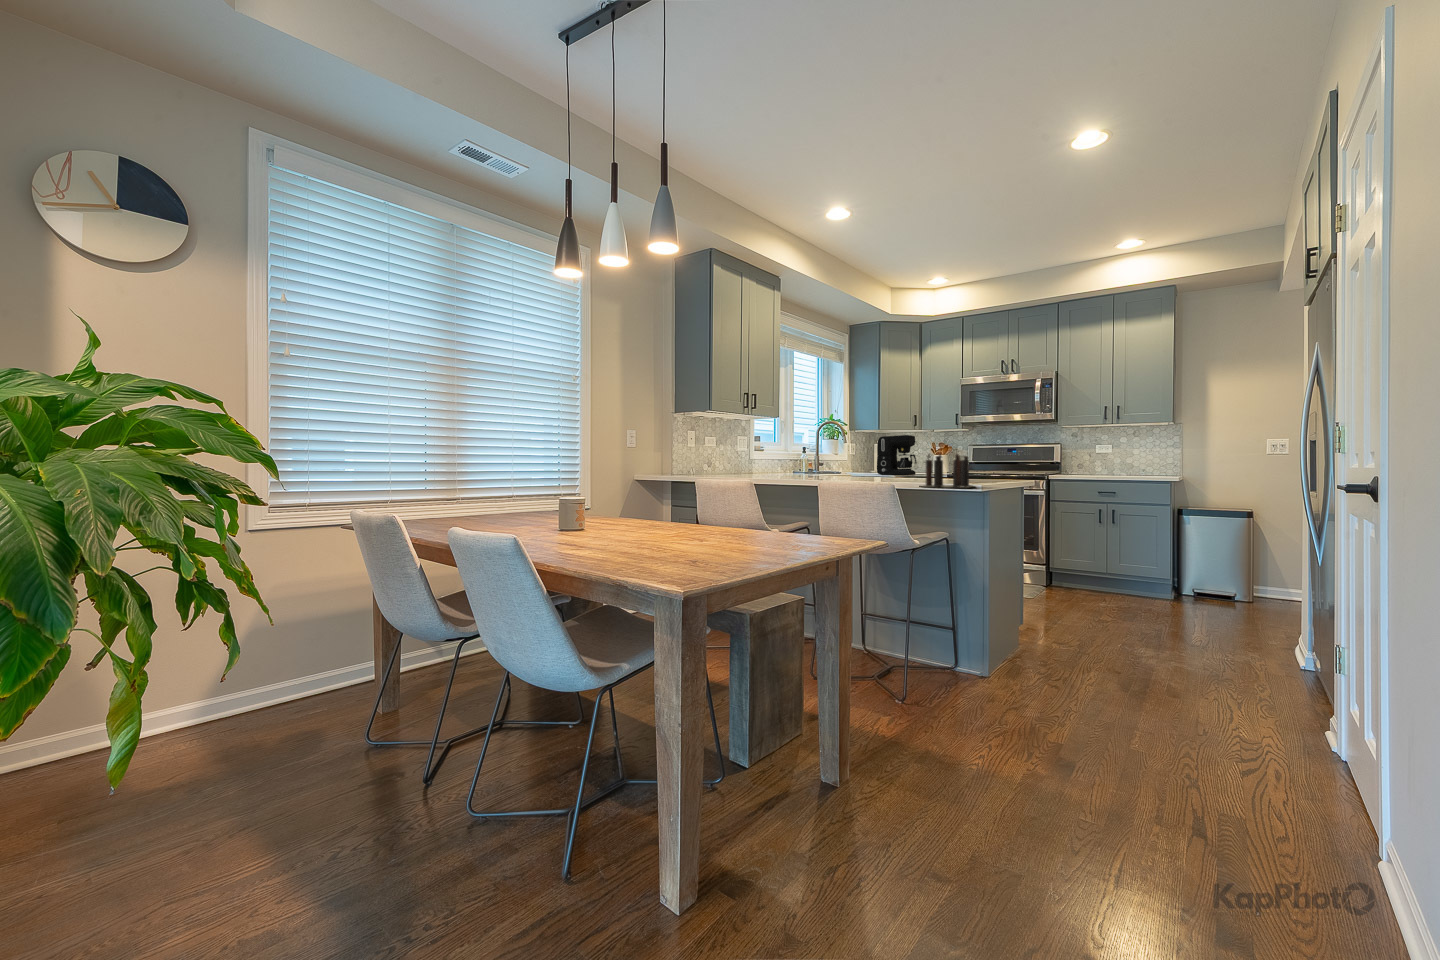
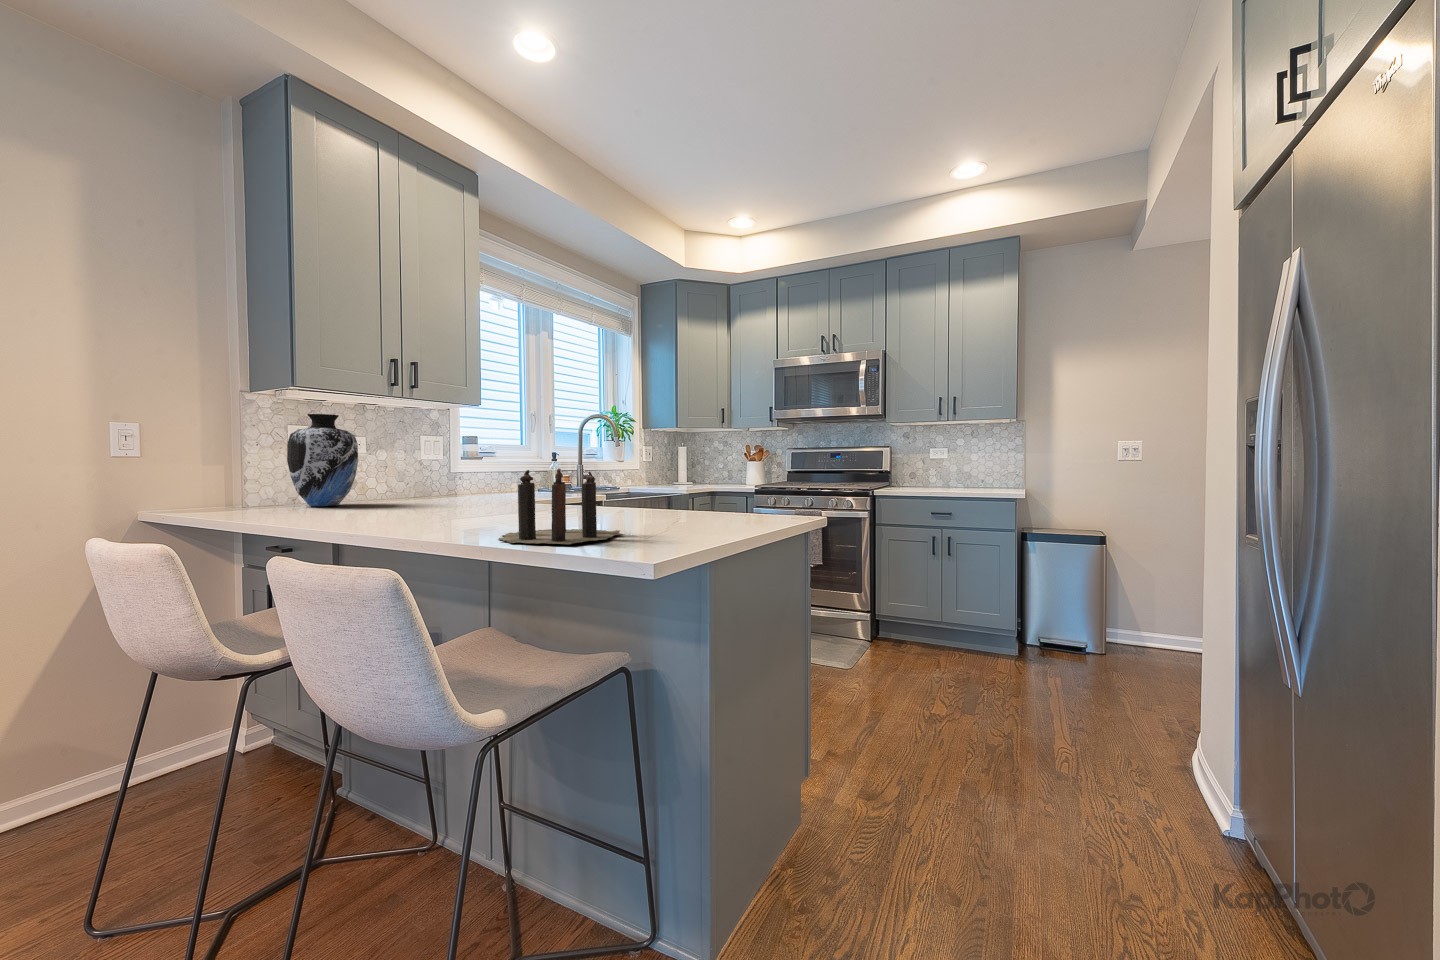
vase: none [733,426,768,479] -> present [287,414,358,506]
coffee maker: present [877,435,916,475] -> none [636,433,692,489]

